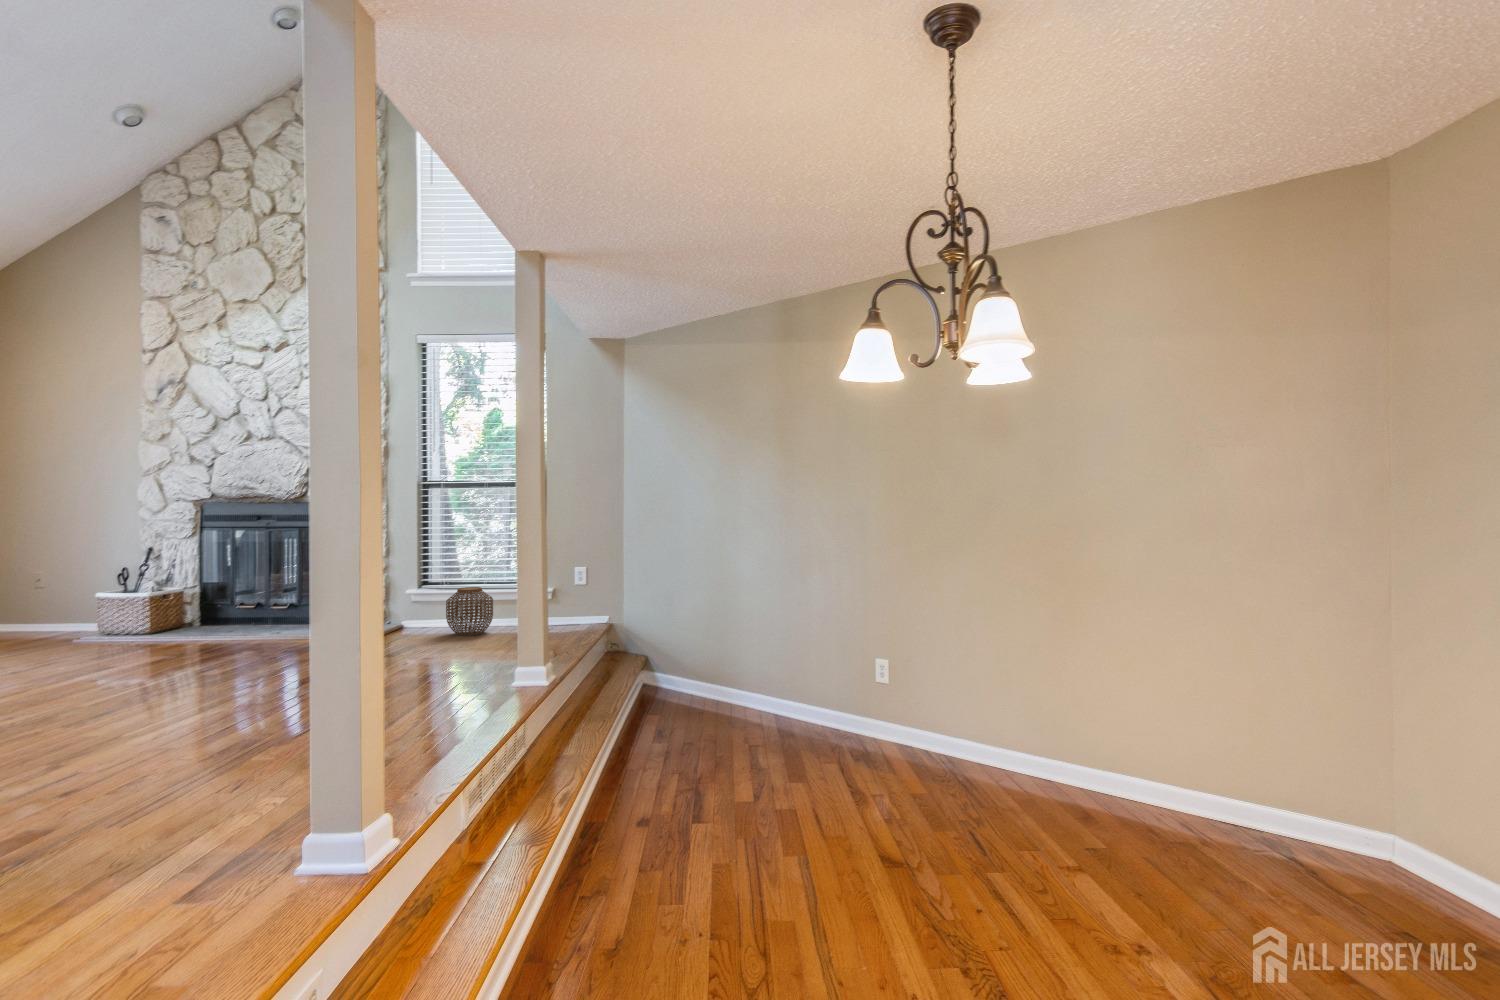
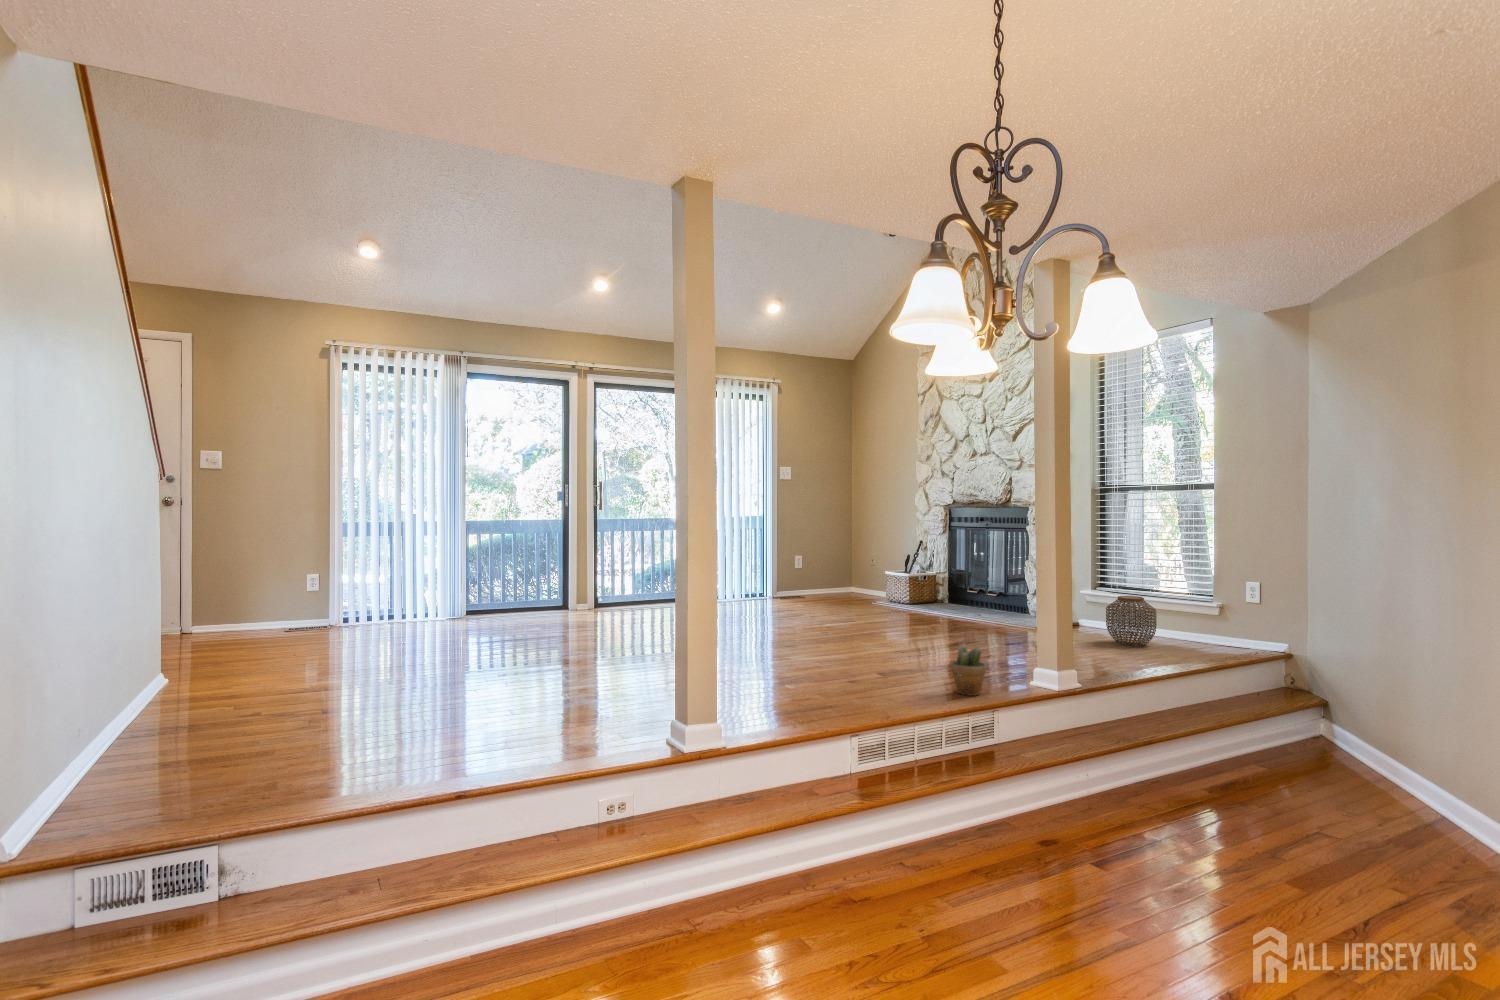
potted plant: none [408,665,454,726] -> present [951,646,987,696]

